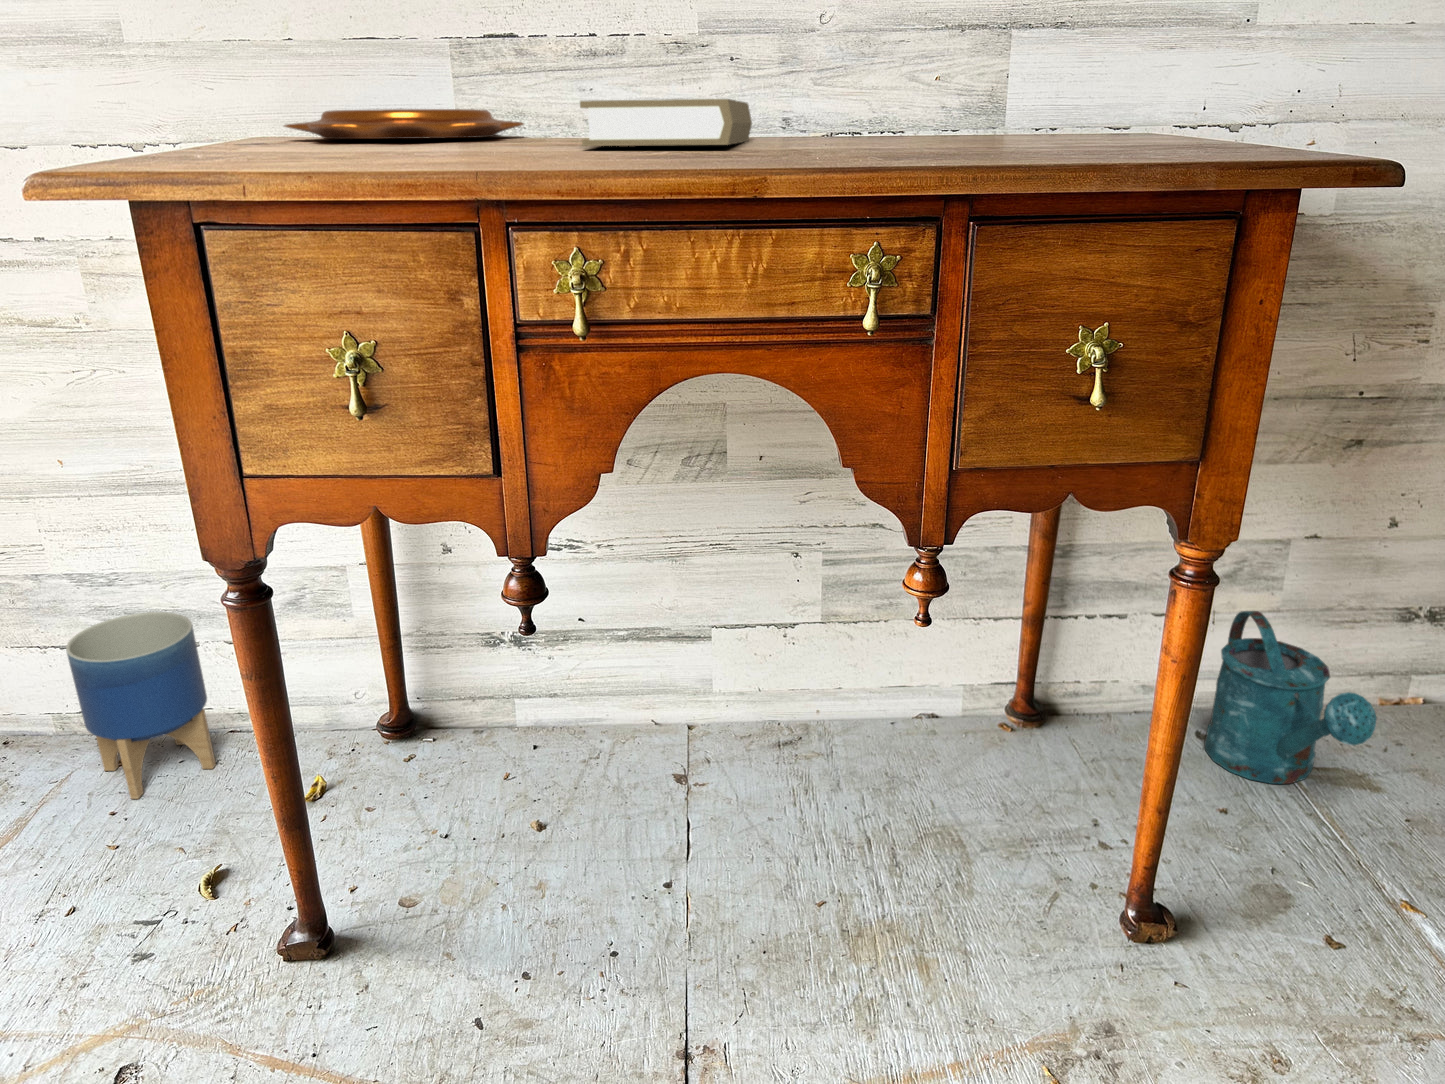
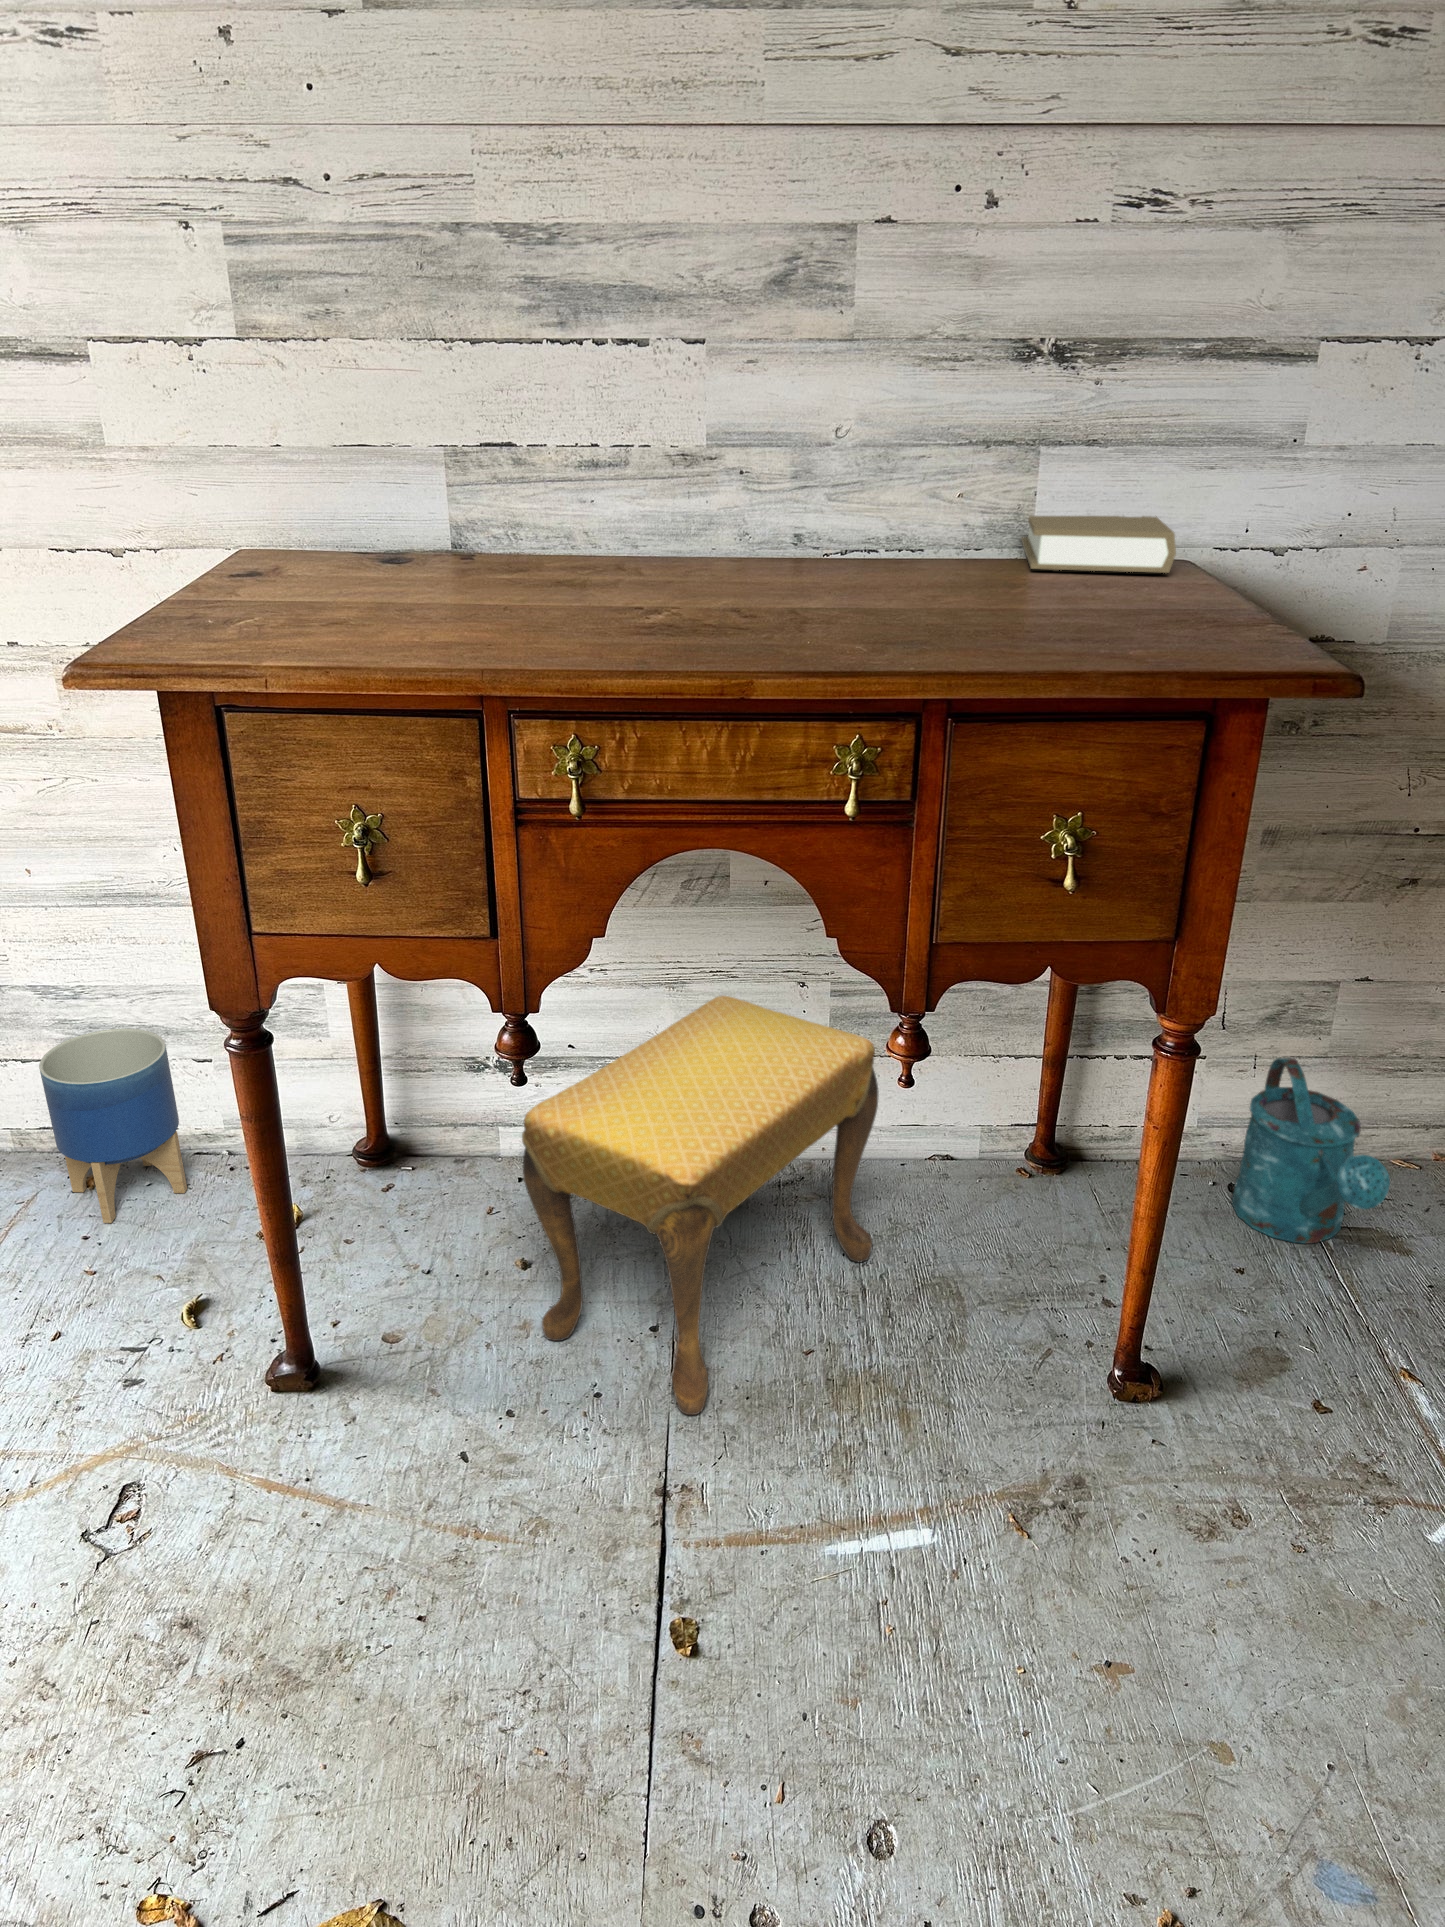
book: present [580,99,752,146] -> present [1021,516,1176,573]
decorative bowl: present [284,109,524,139] -> none [271,511,522,560]
footstool: none [533,561,879,972] -> present [522,996,878,1415]

